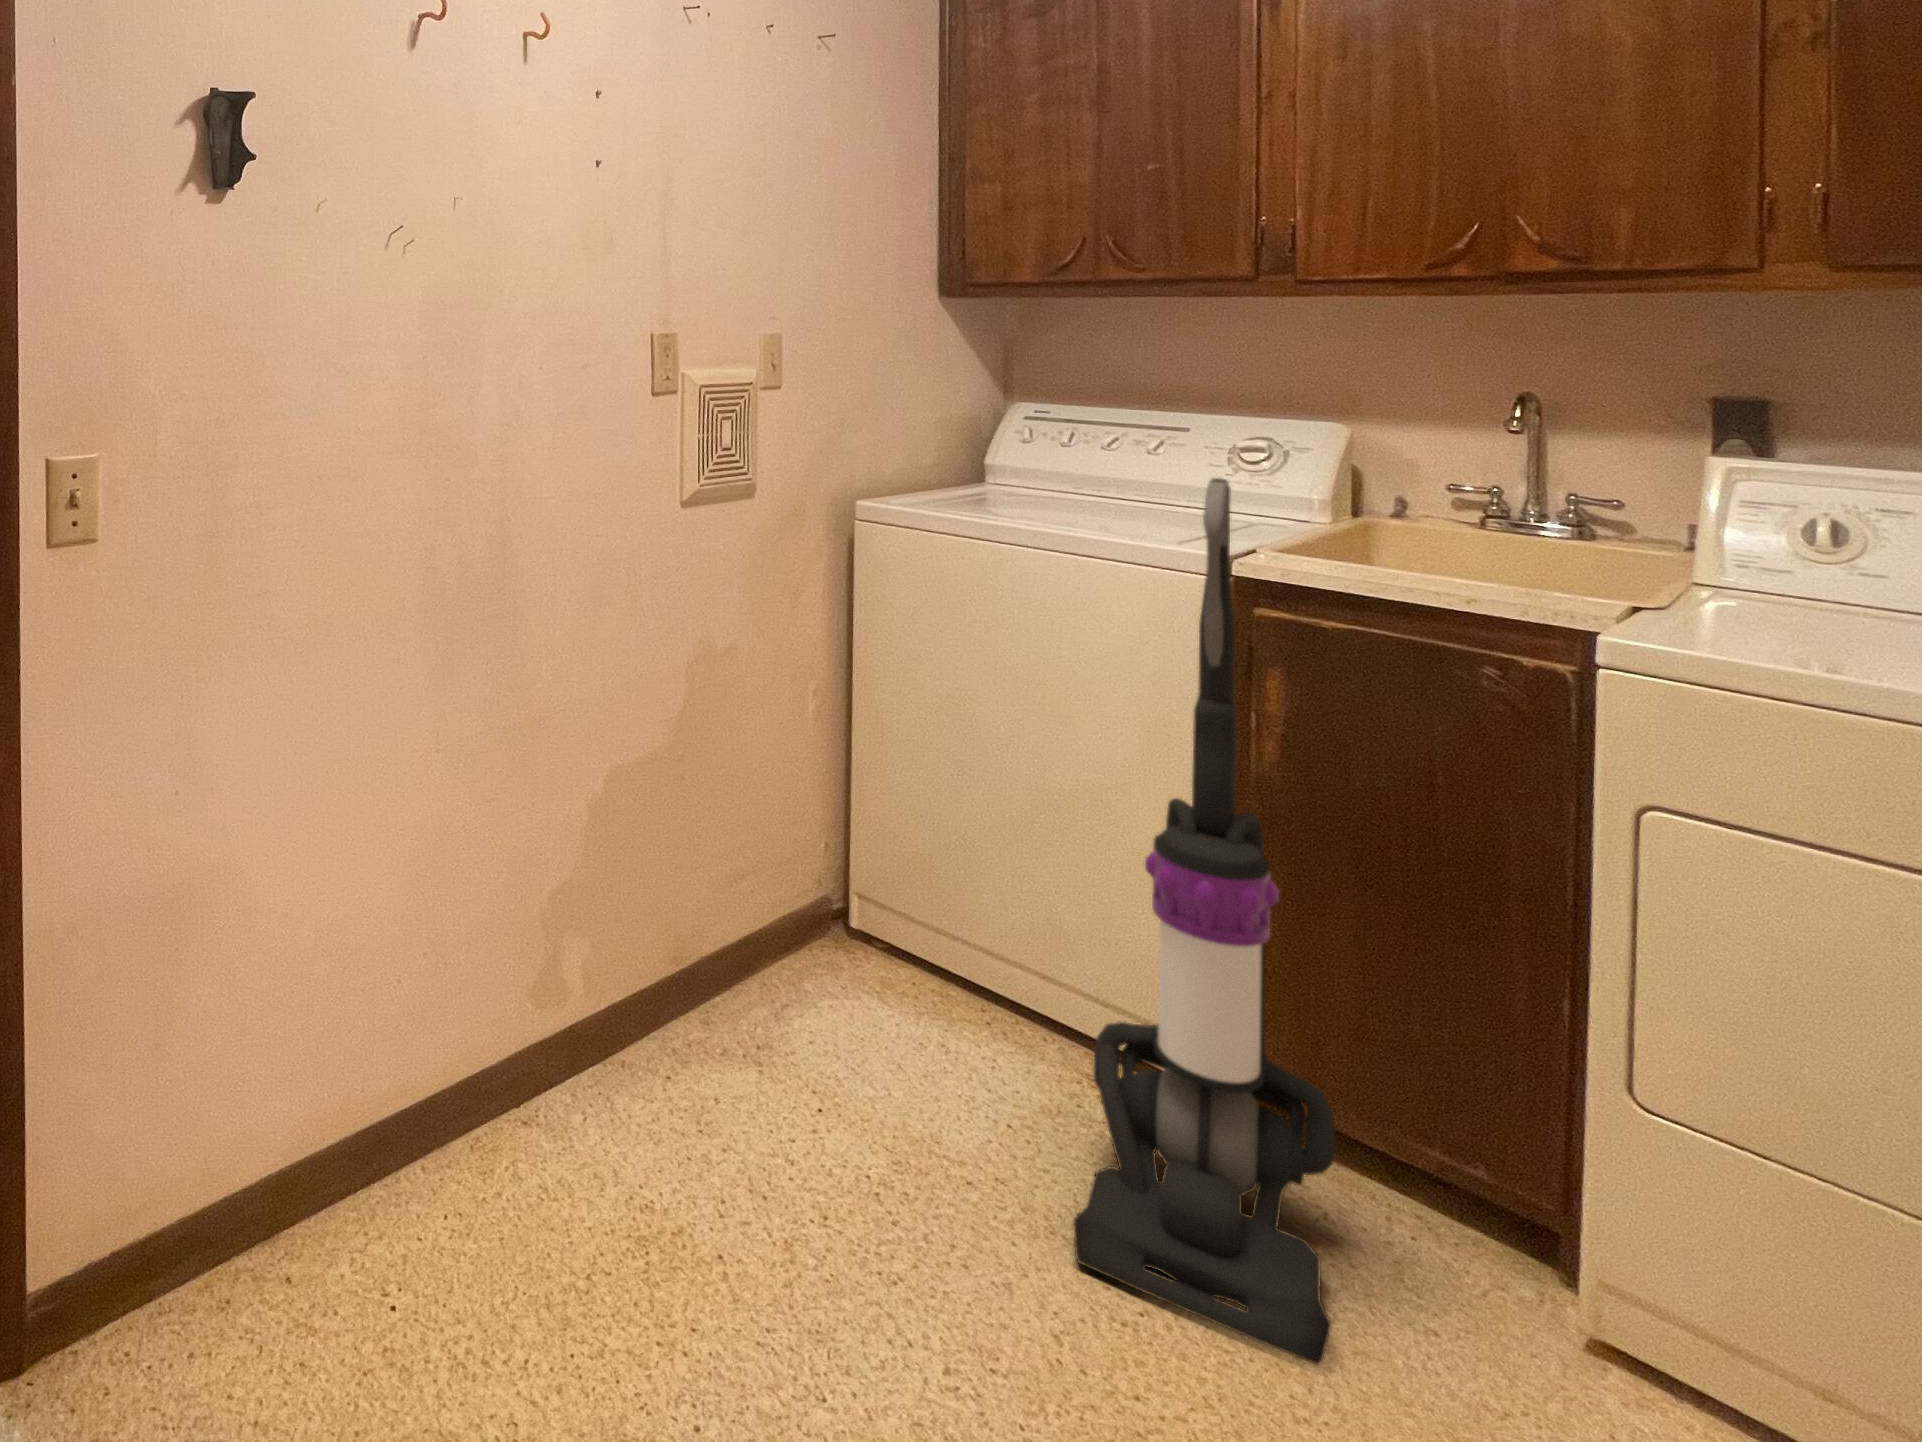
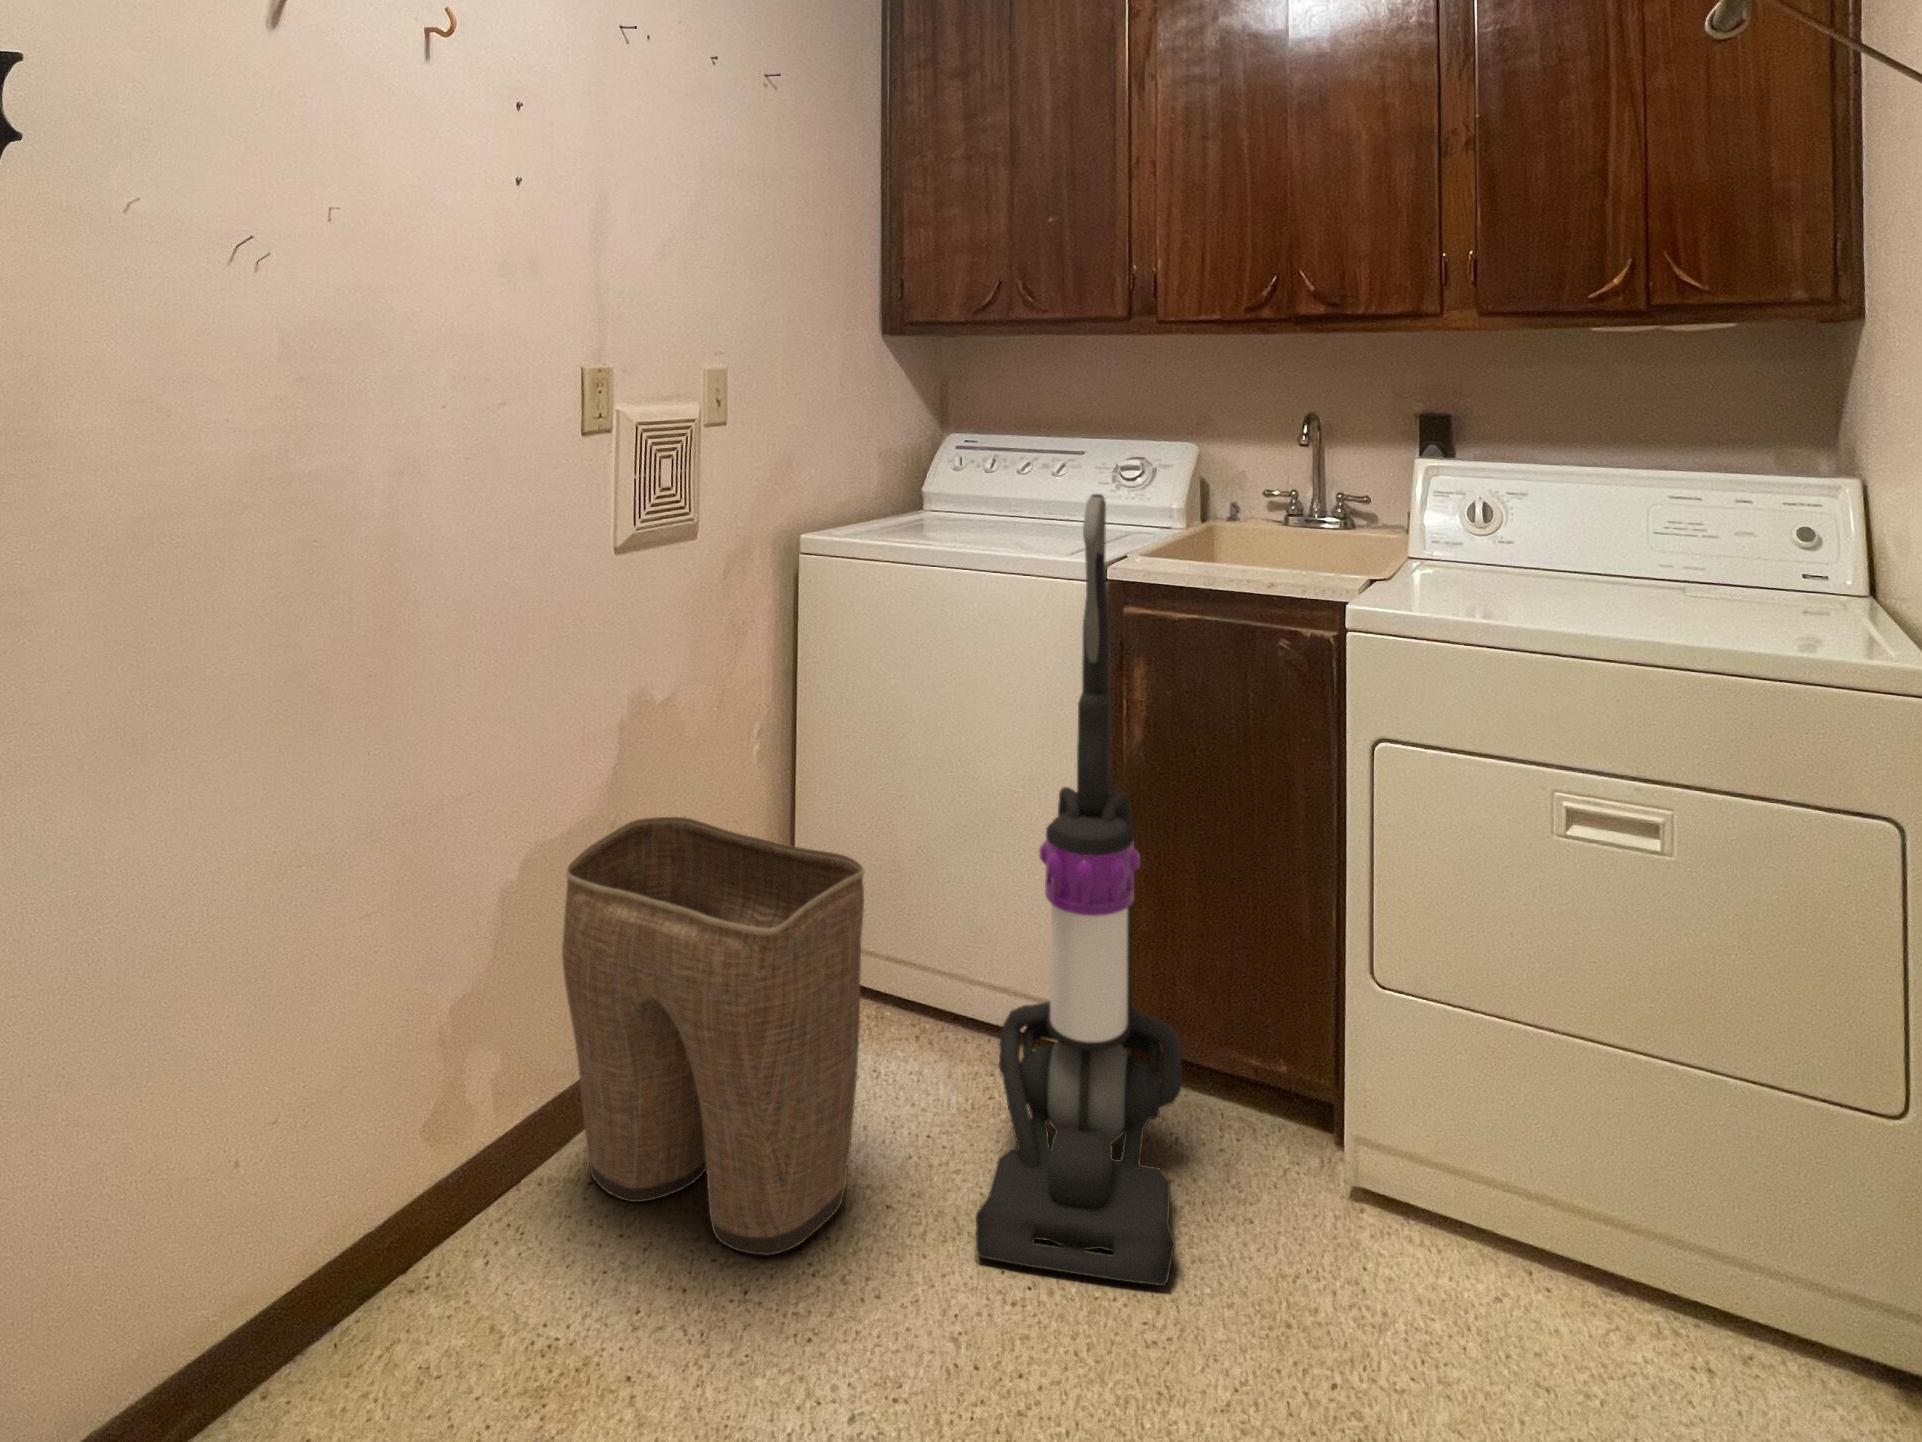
laundry basket: none [644,757,941,1192] -> present [562,817,865,1255]

